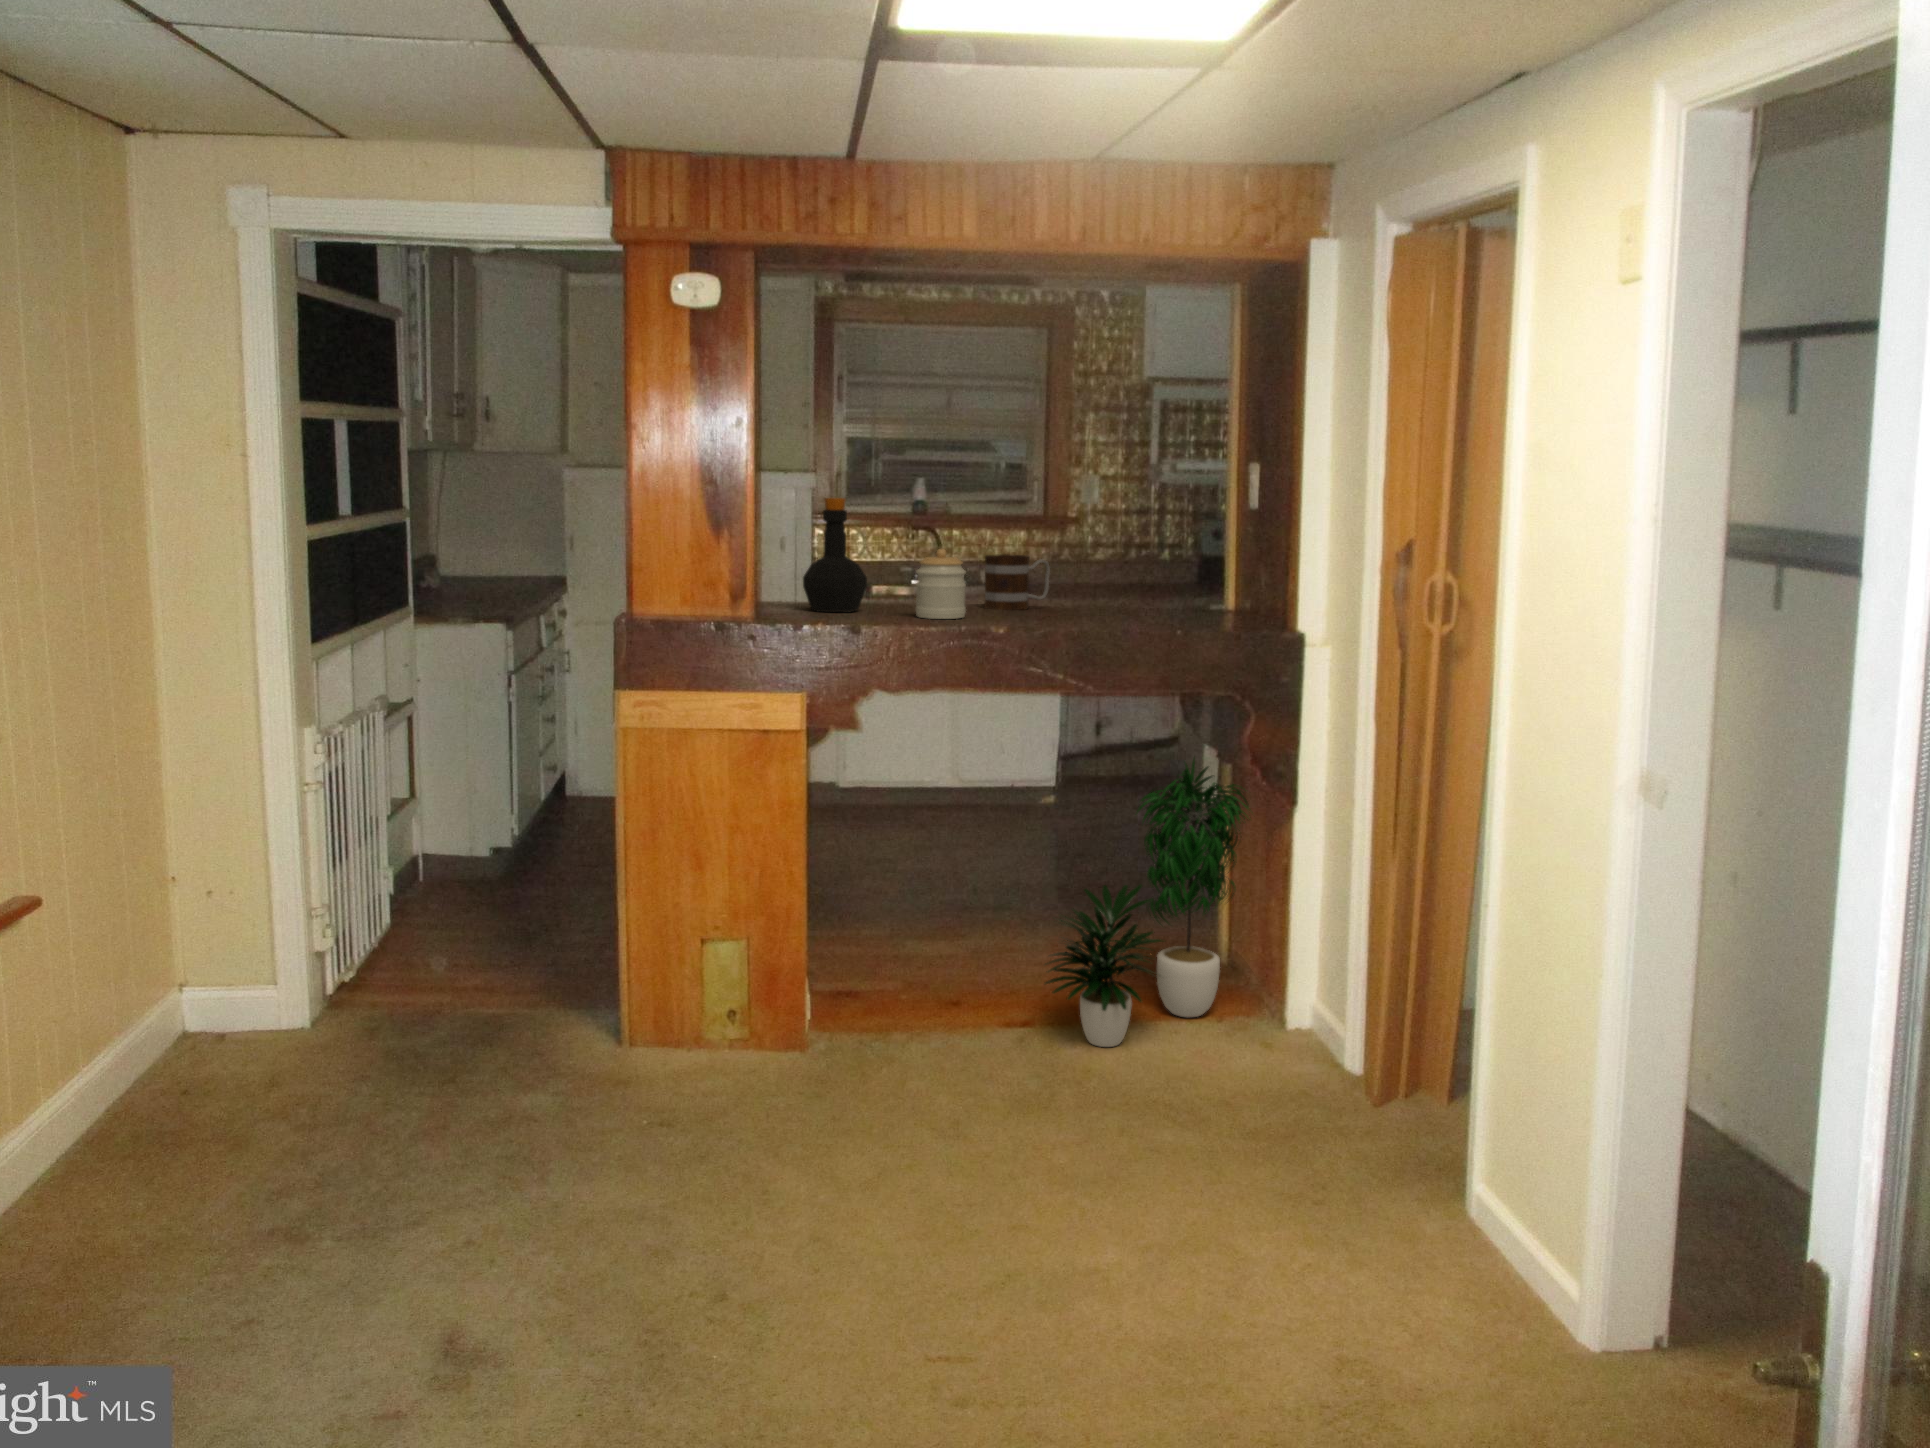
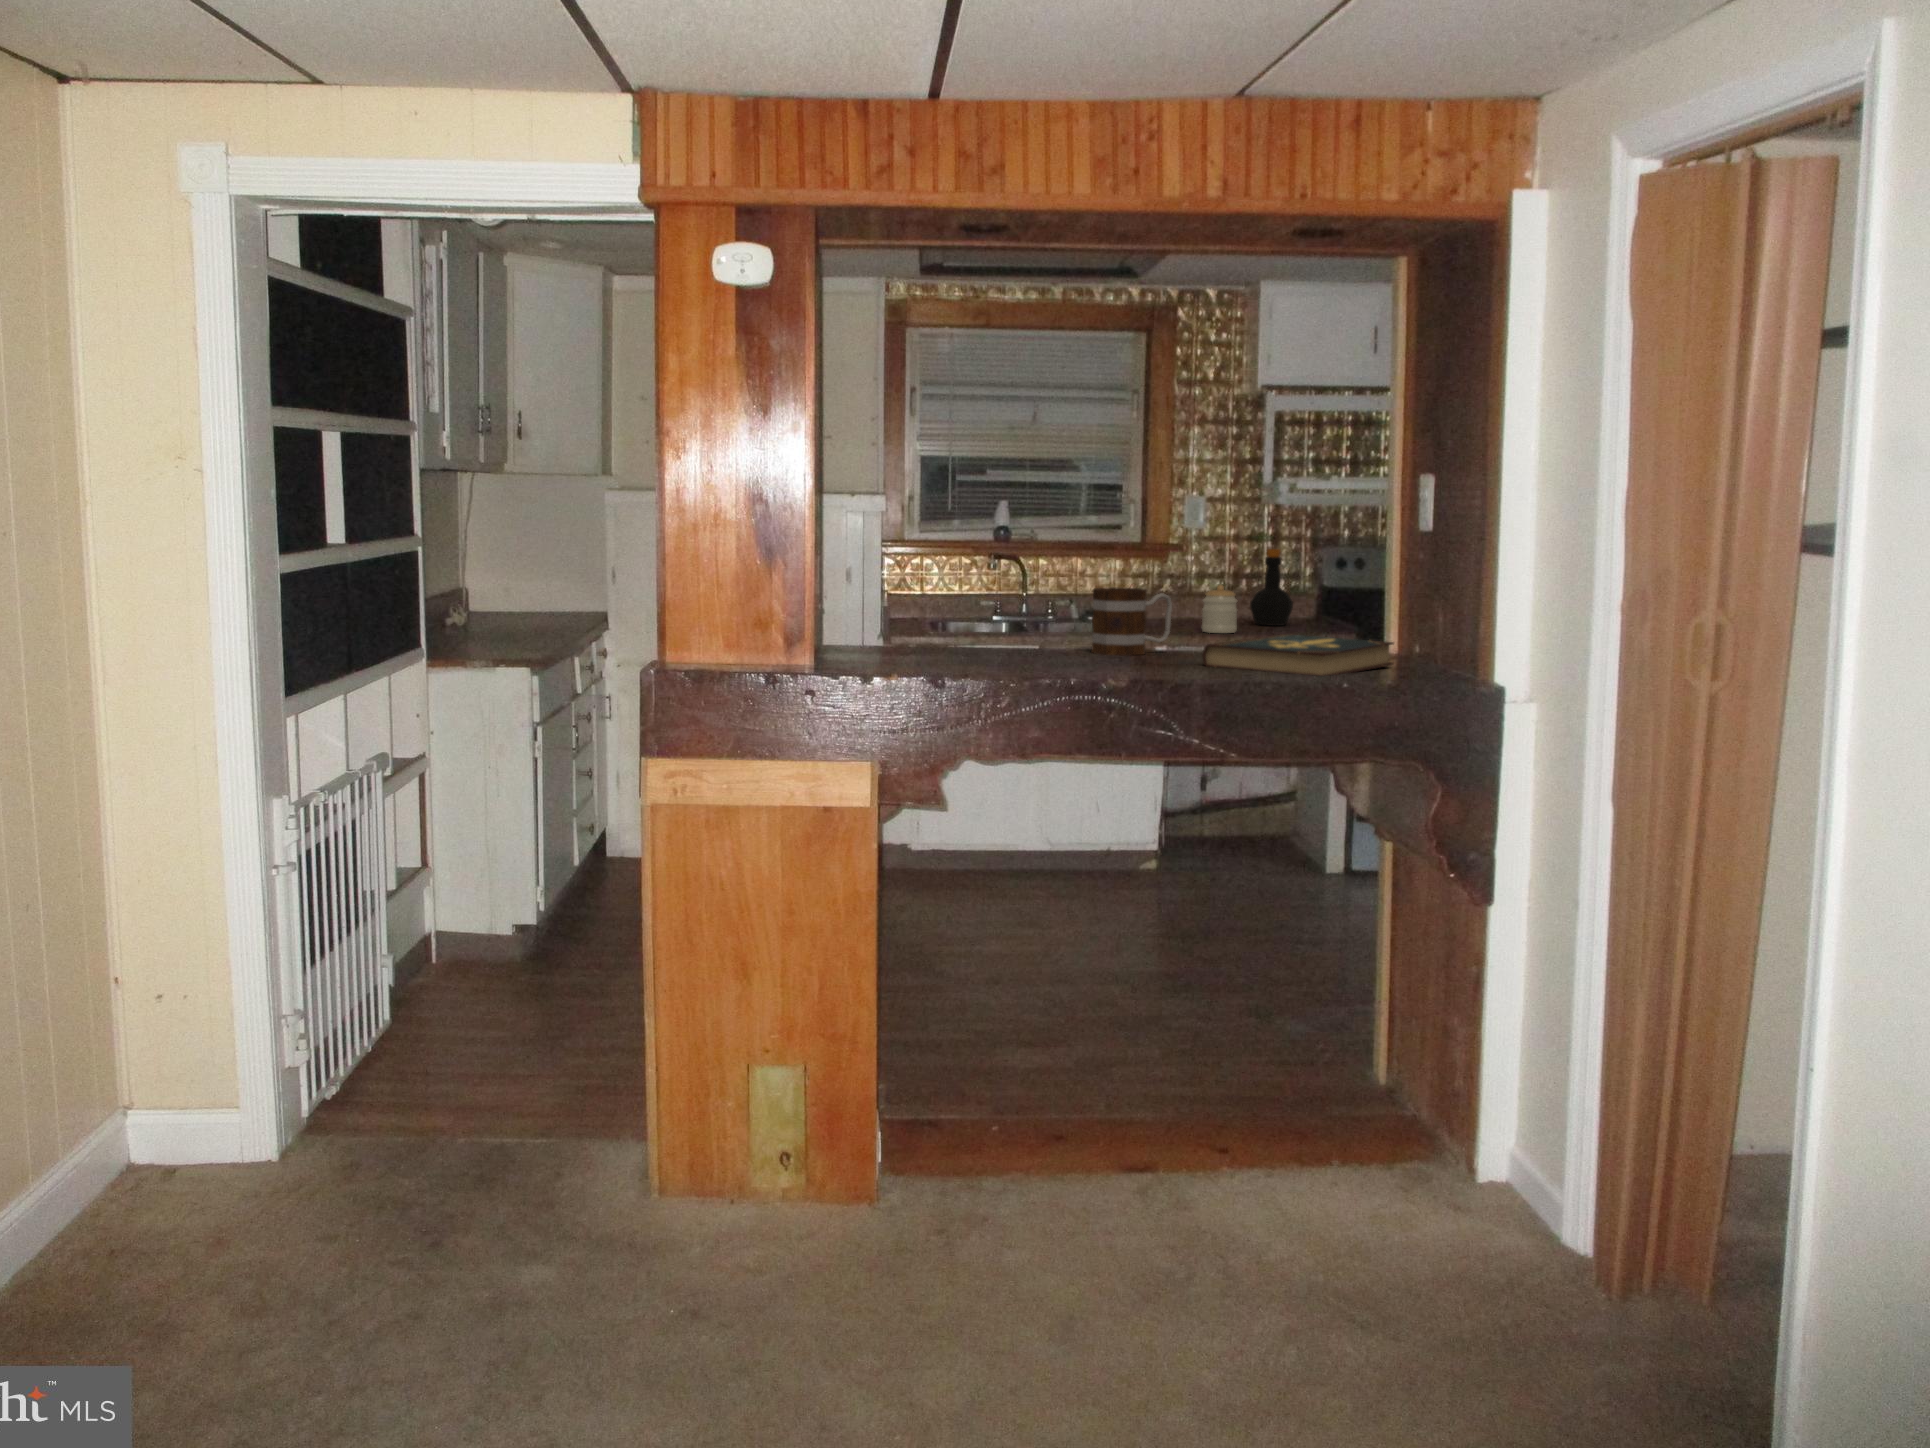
bottle: present [803,498,867,612] -> present [1250,549,1293,626]
jar: present [916,549,966,619] -> present [1202,585,1237,633]
book: none [1069,593,1223,626] -> present [1203,634,1394,676]
potted plant: present [1045,759,1249,1047] -> none [1173,840,1443,1215]

